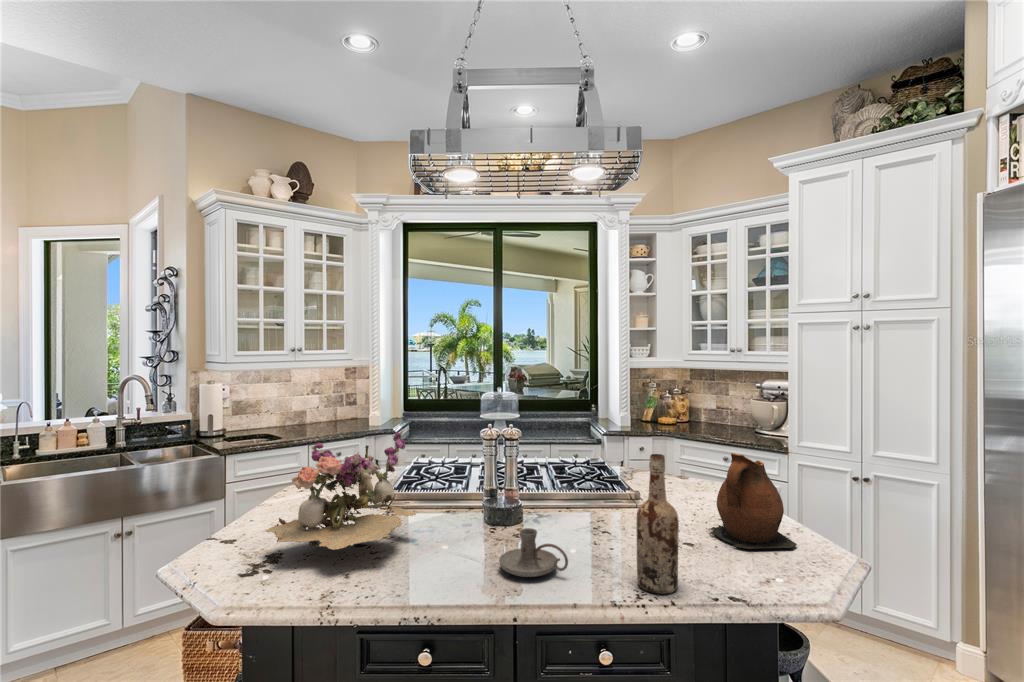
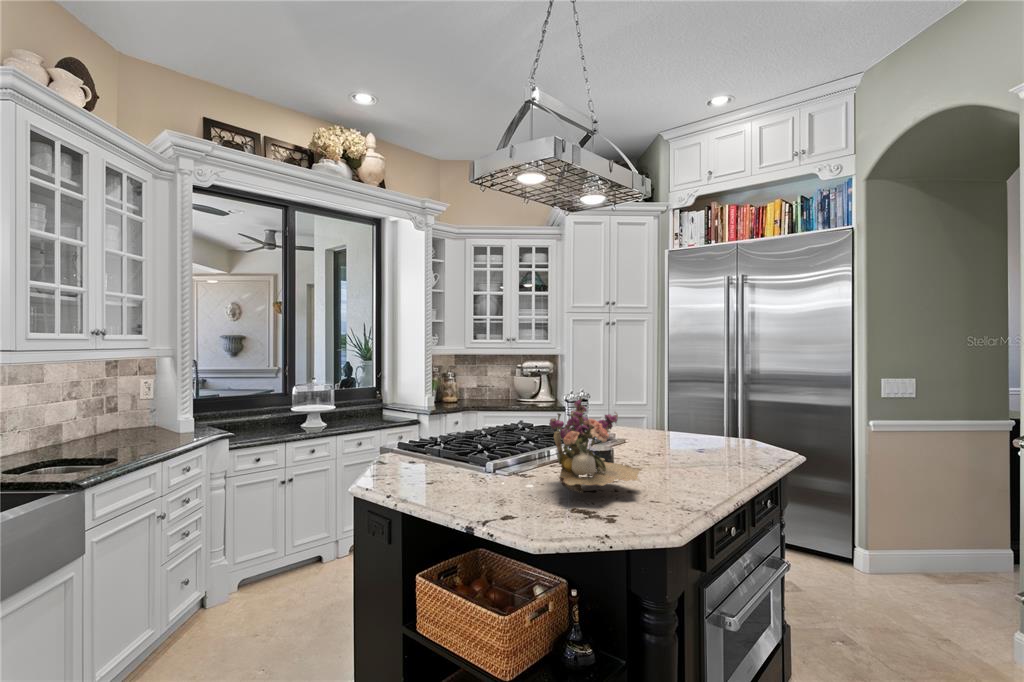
ceramic pitcher: present [711,453,797,549] -> none [681,396,727,447]
wine bottle: present [637,454,679,594] -> none [728,393,752,466]
candle holder: present [499,528,568,577] -> none [670,448,712,475]

